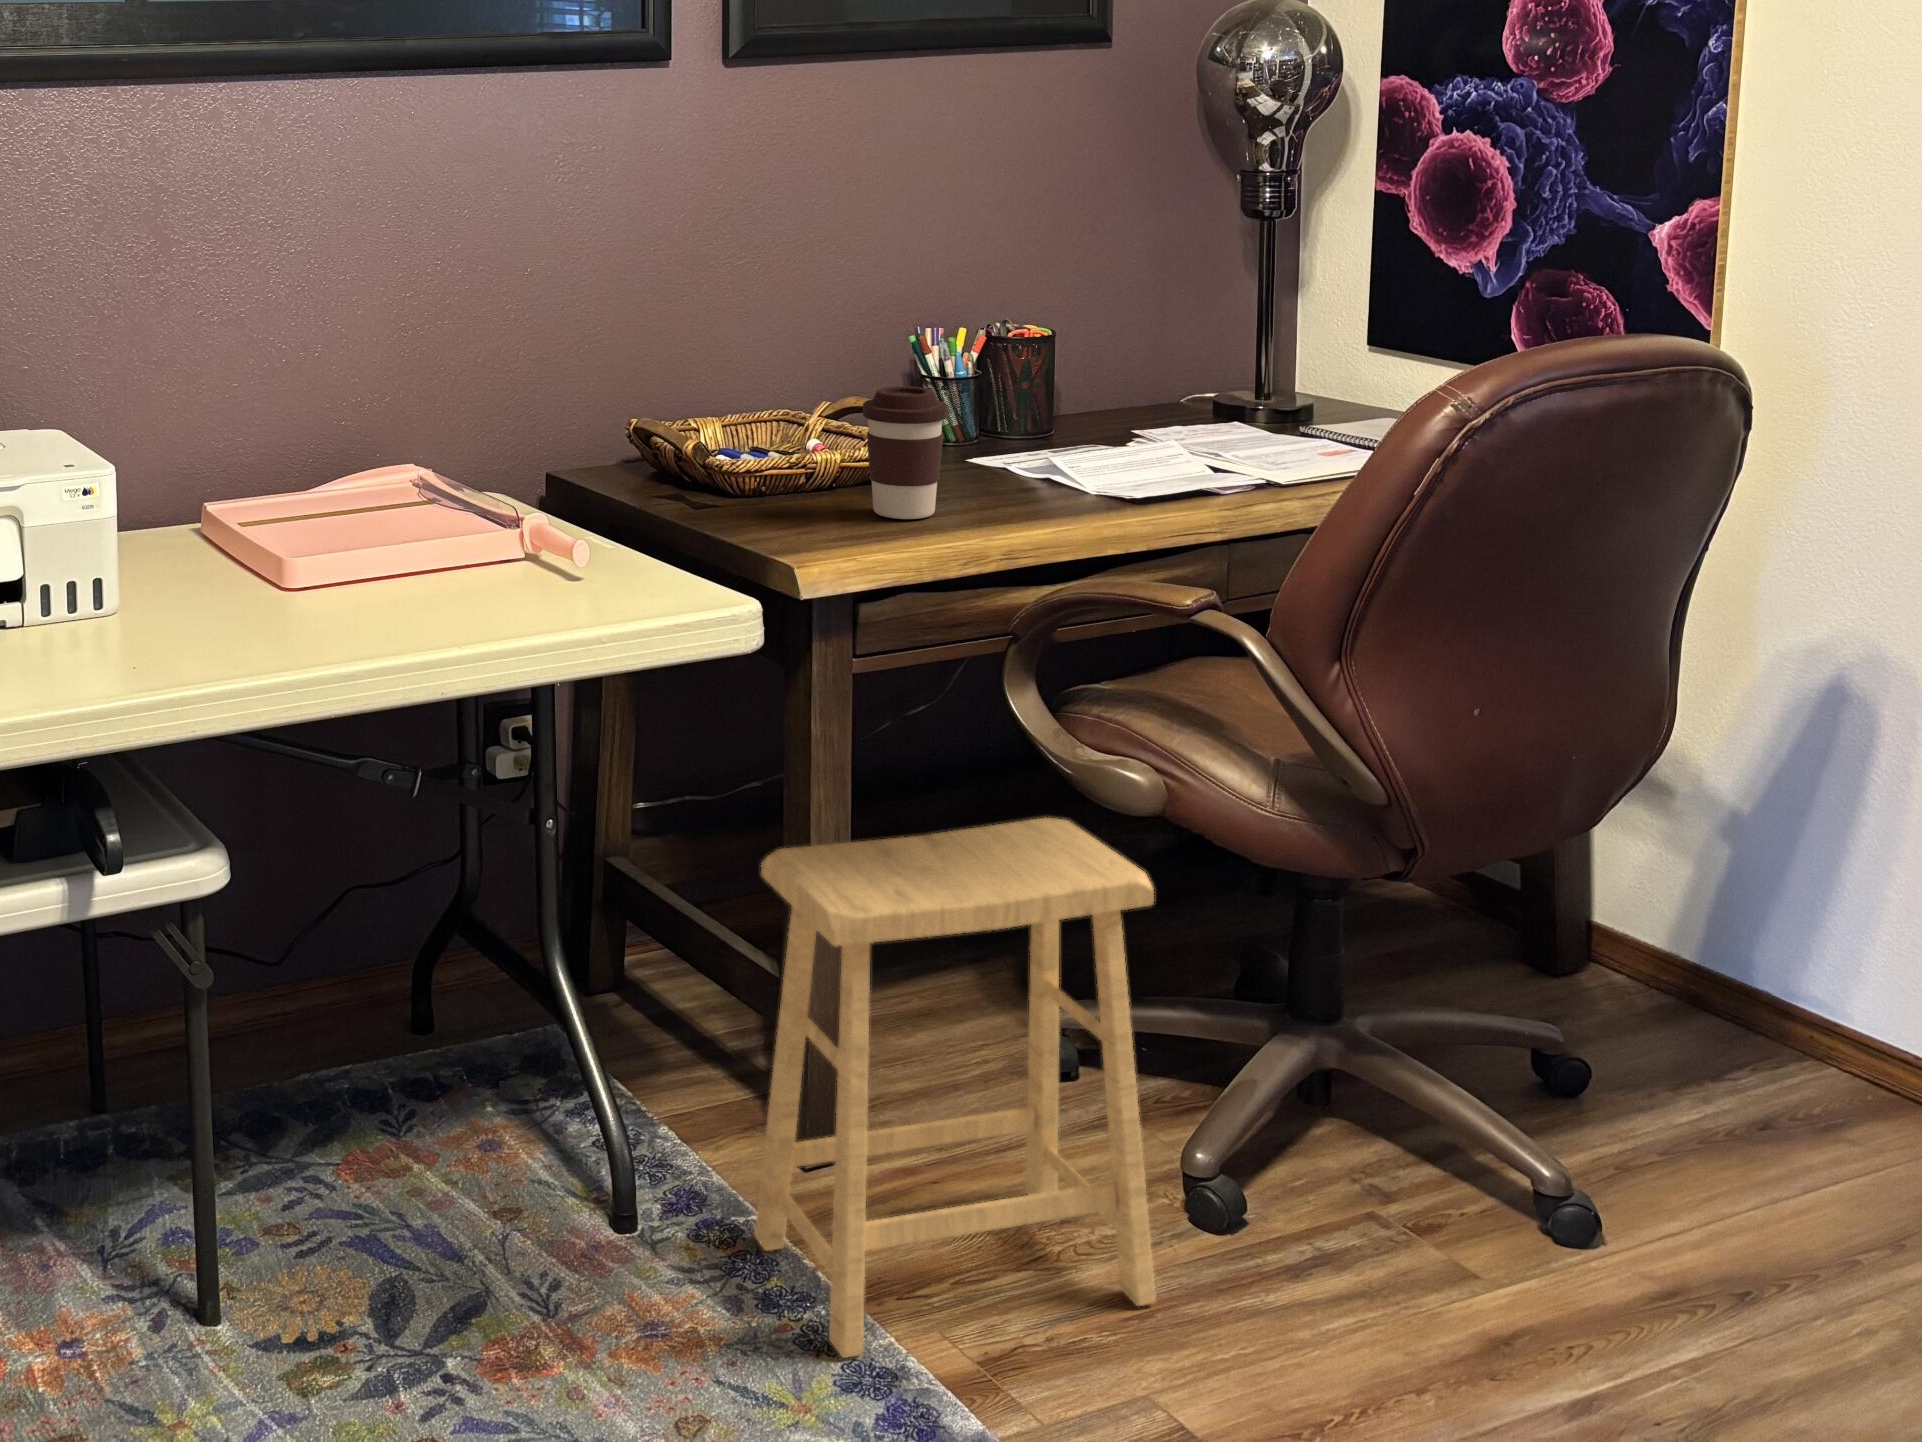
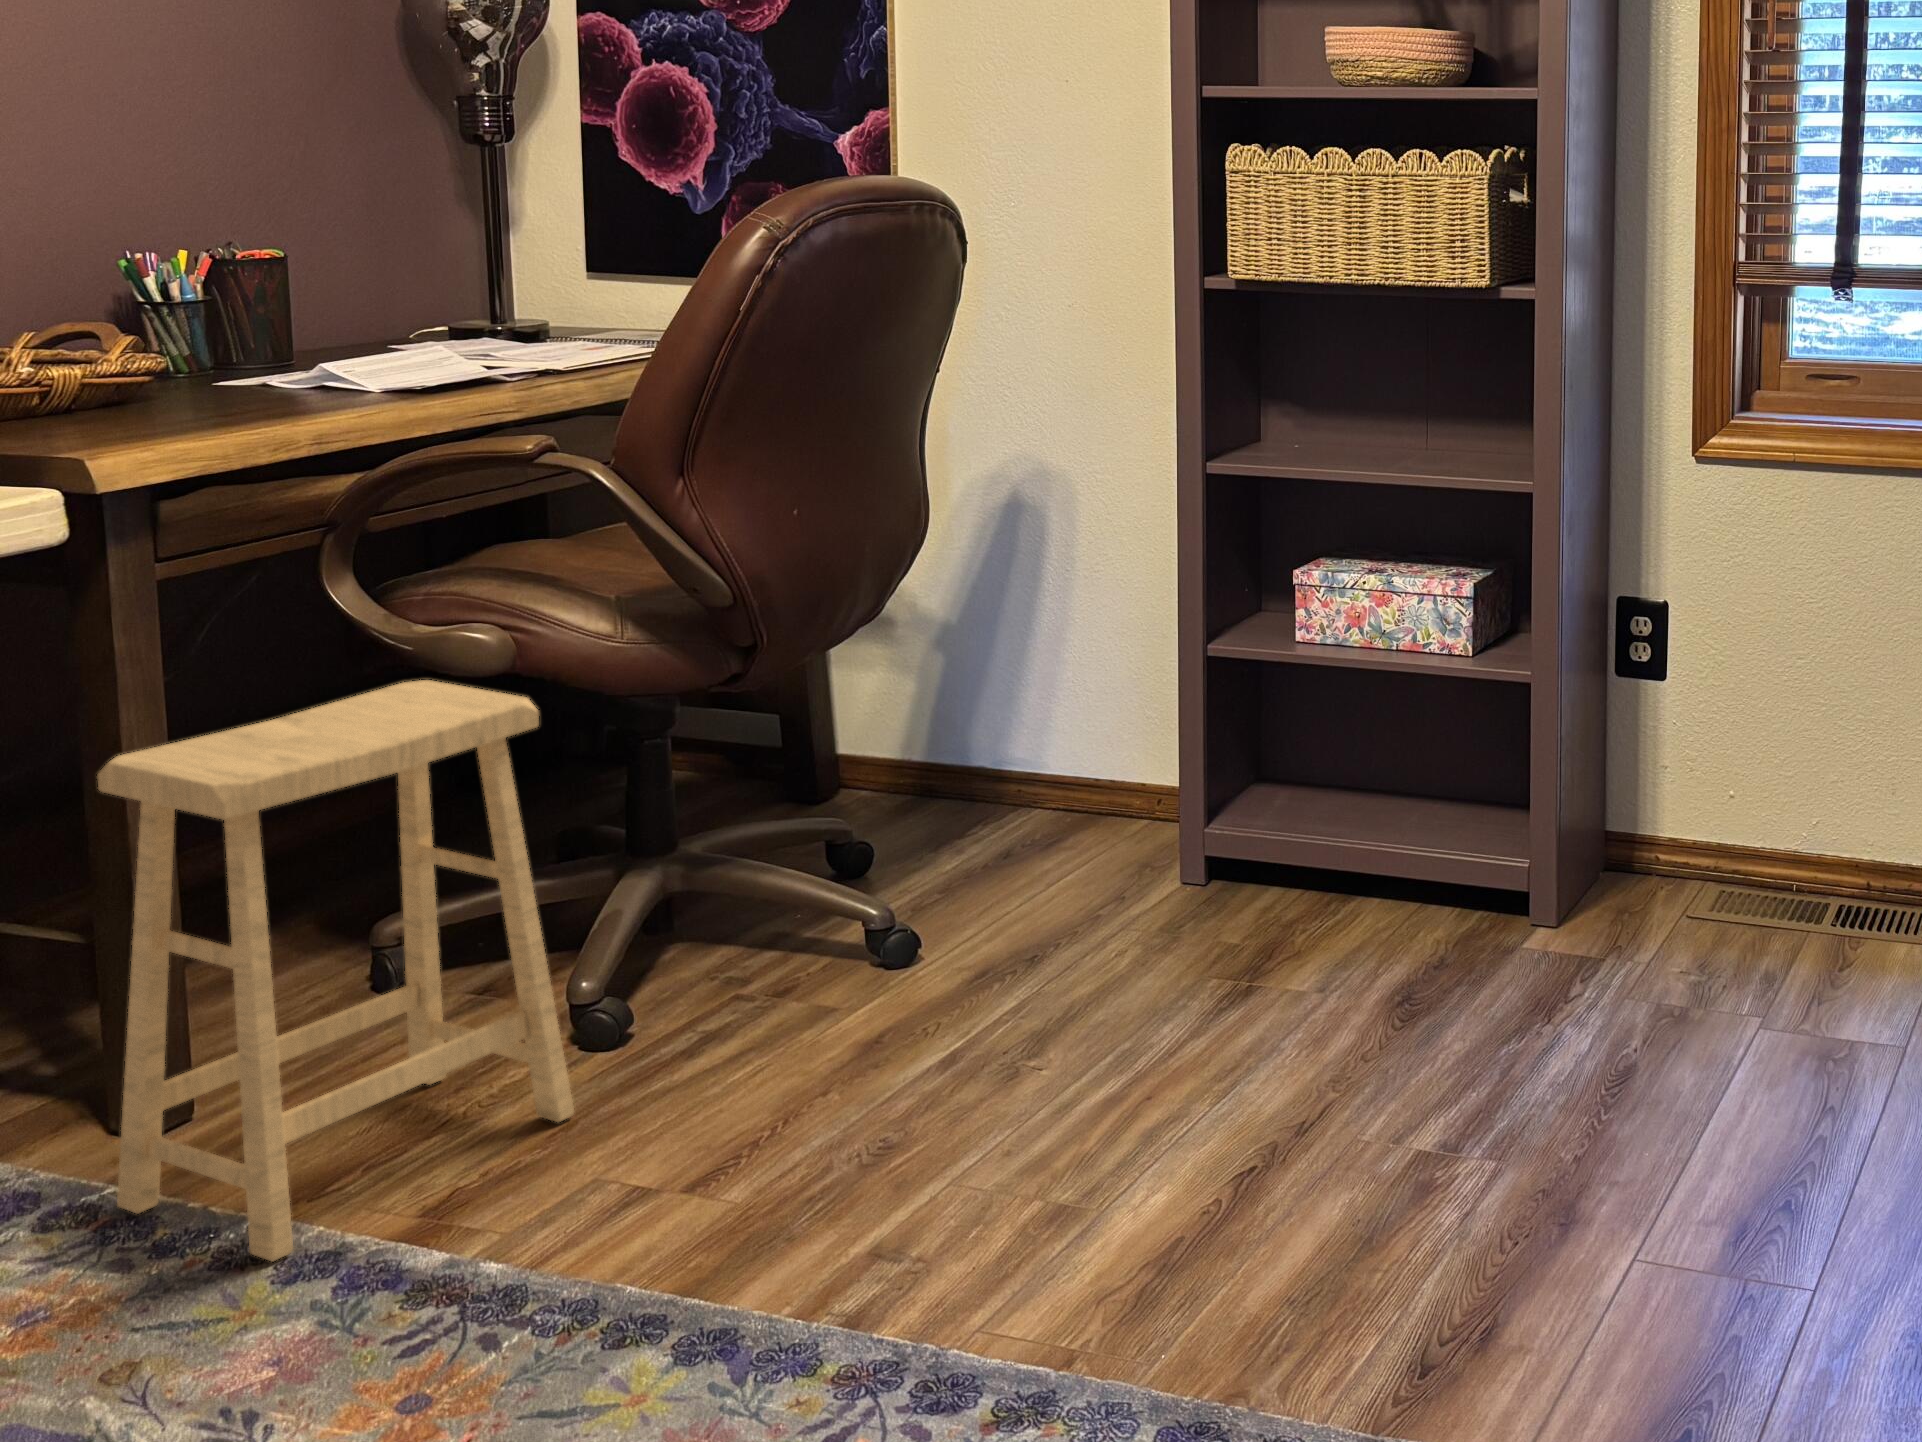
coffee cup: present [863,386,948,519] -> none [121,277,226,418]

